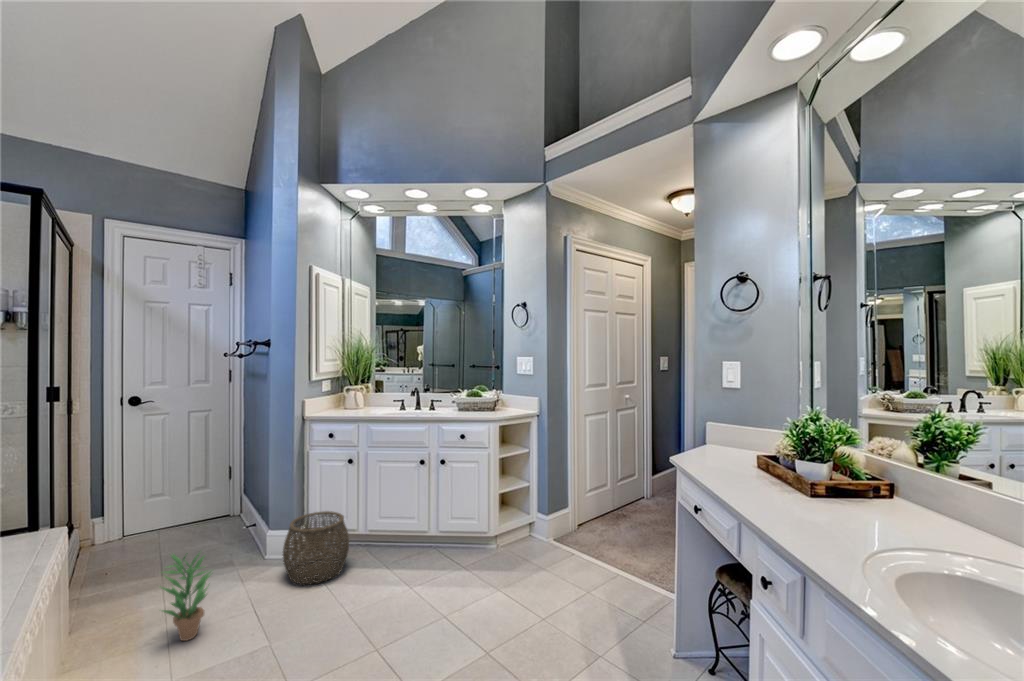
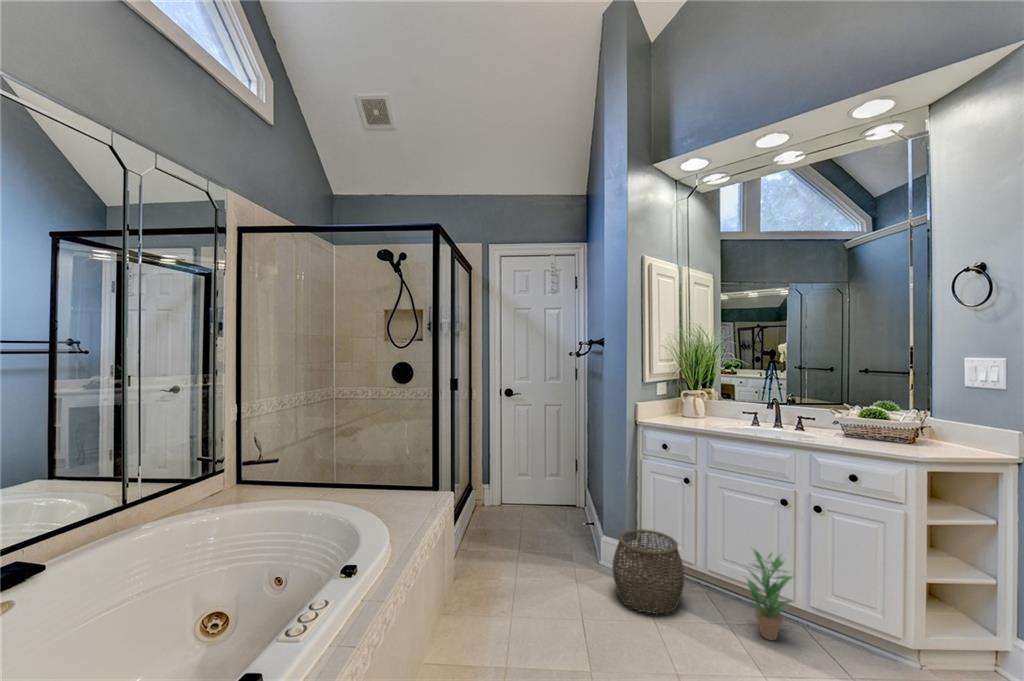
potted plant: present [162,553,211,641] -> present [747,550,792,640]

